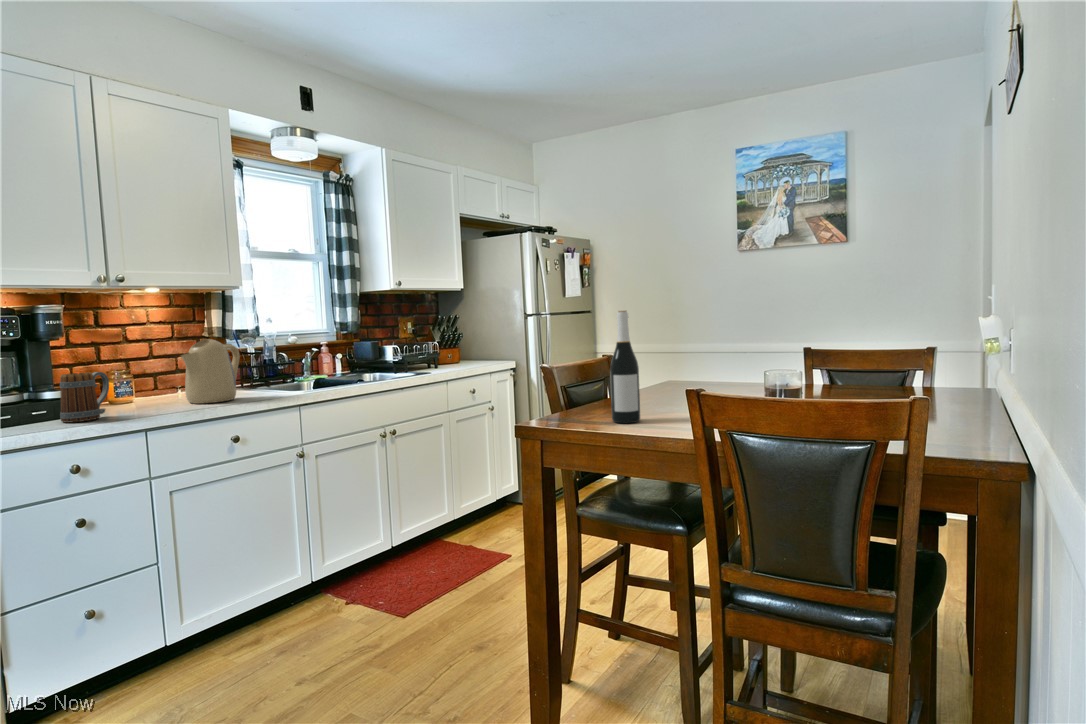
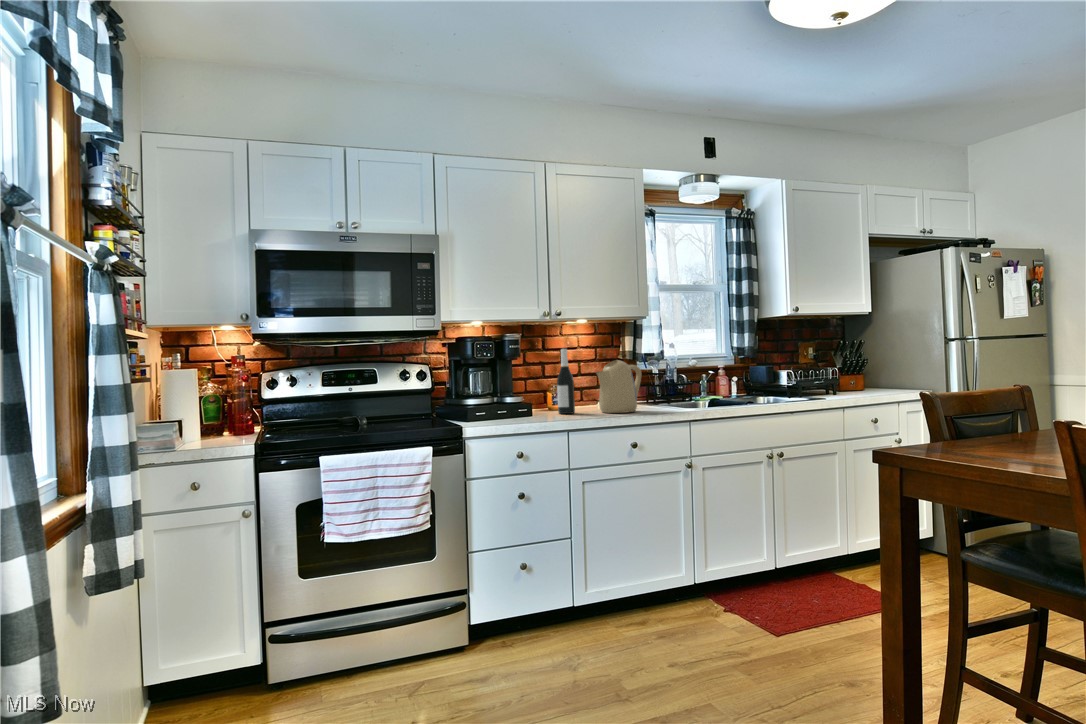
wine bottle: present [610,311,640,423] -> present [557,348,575,414]
mug: present [60,372,109,423] -> none [515,383,547,419]

